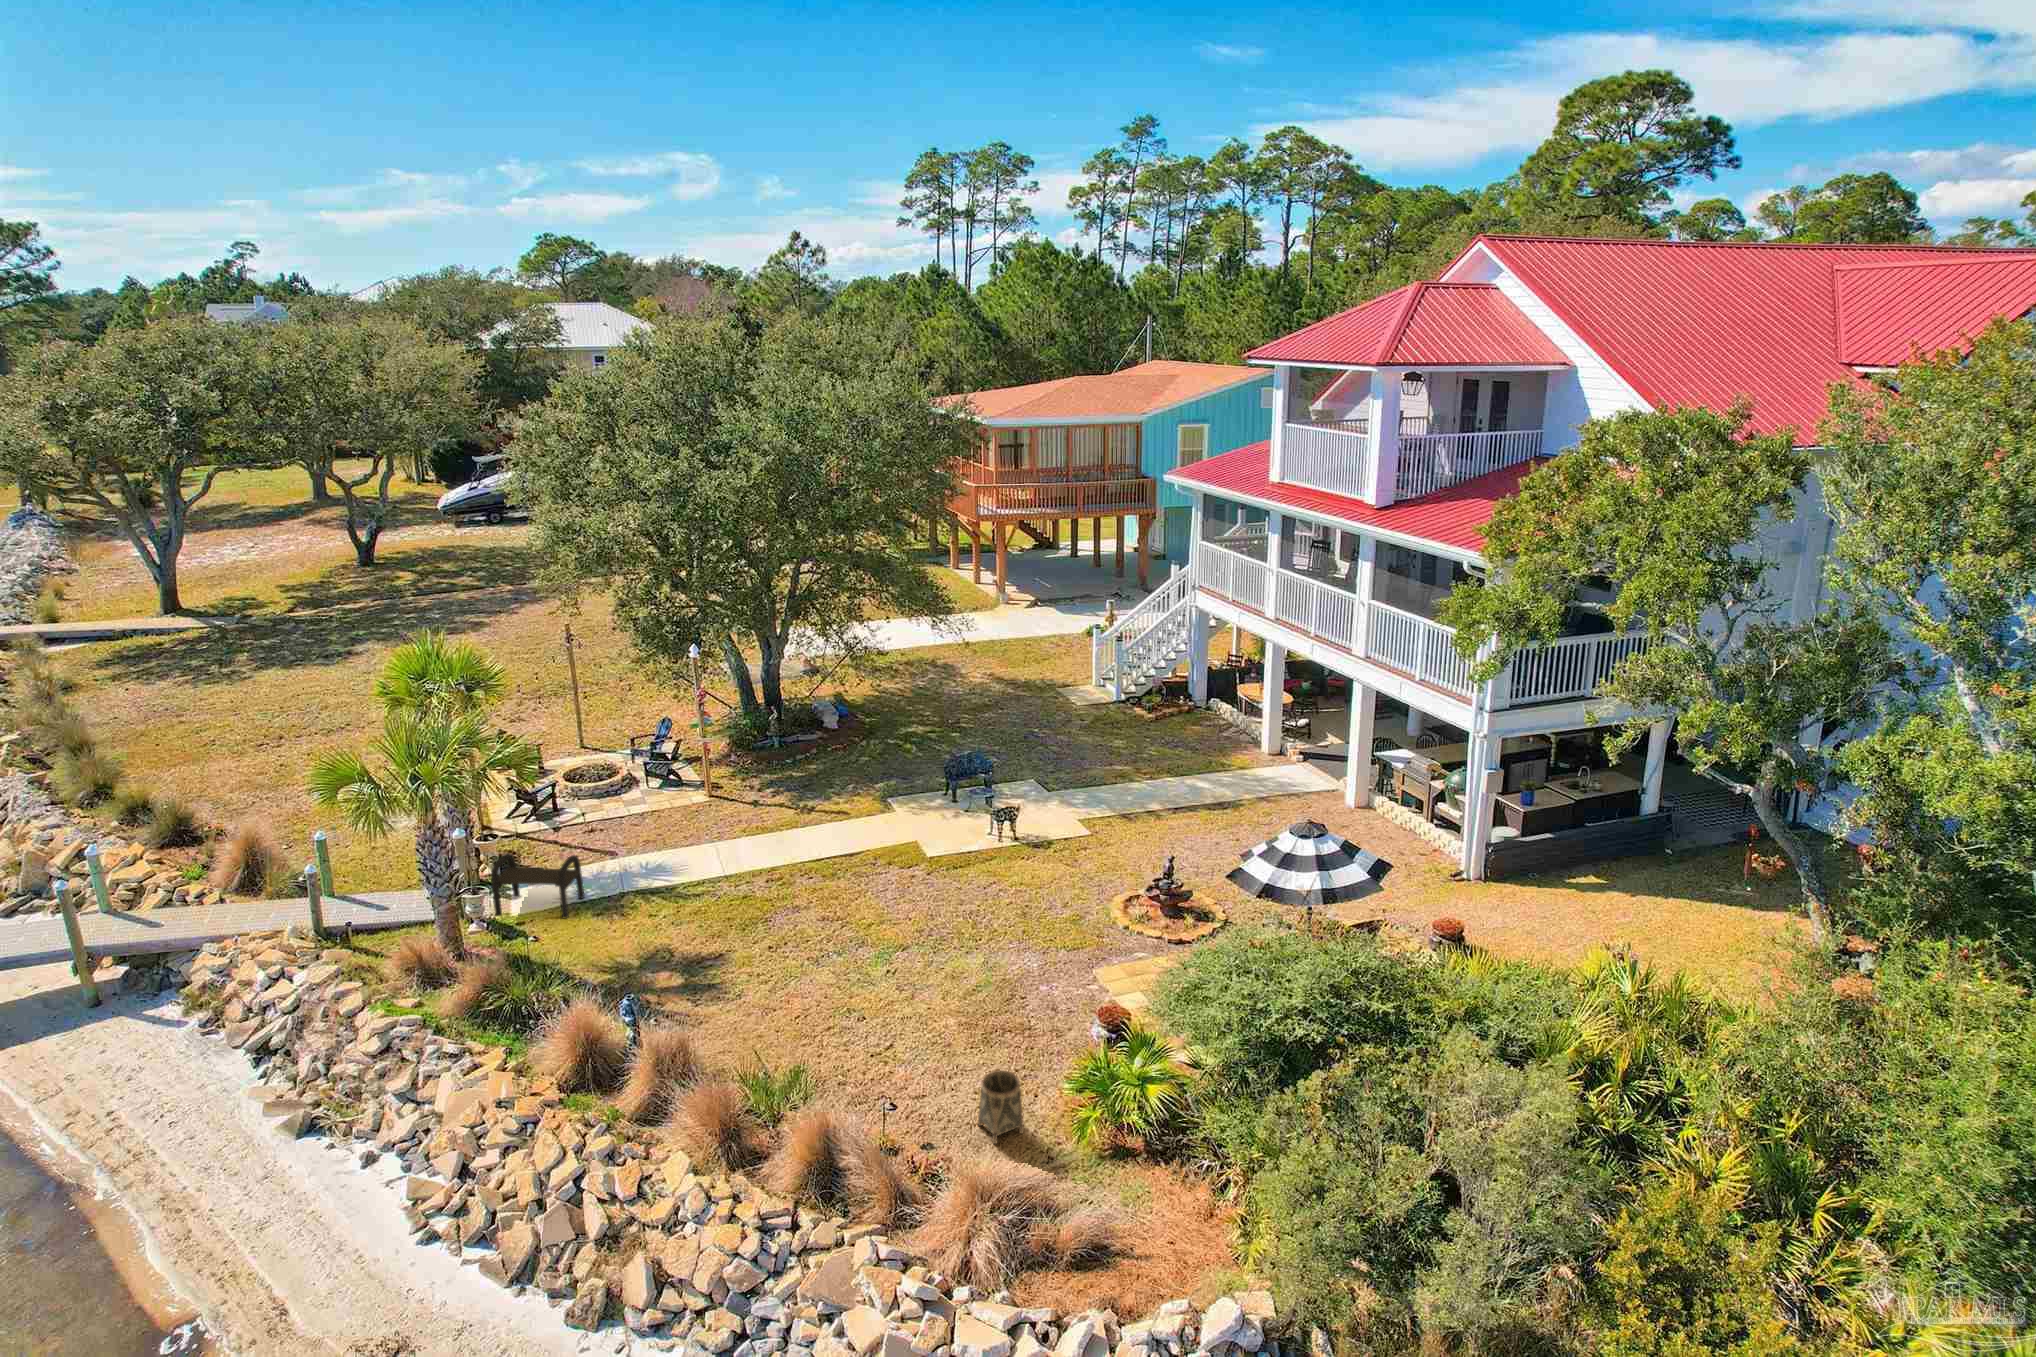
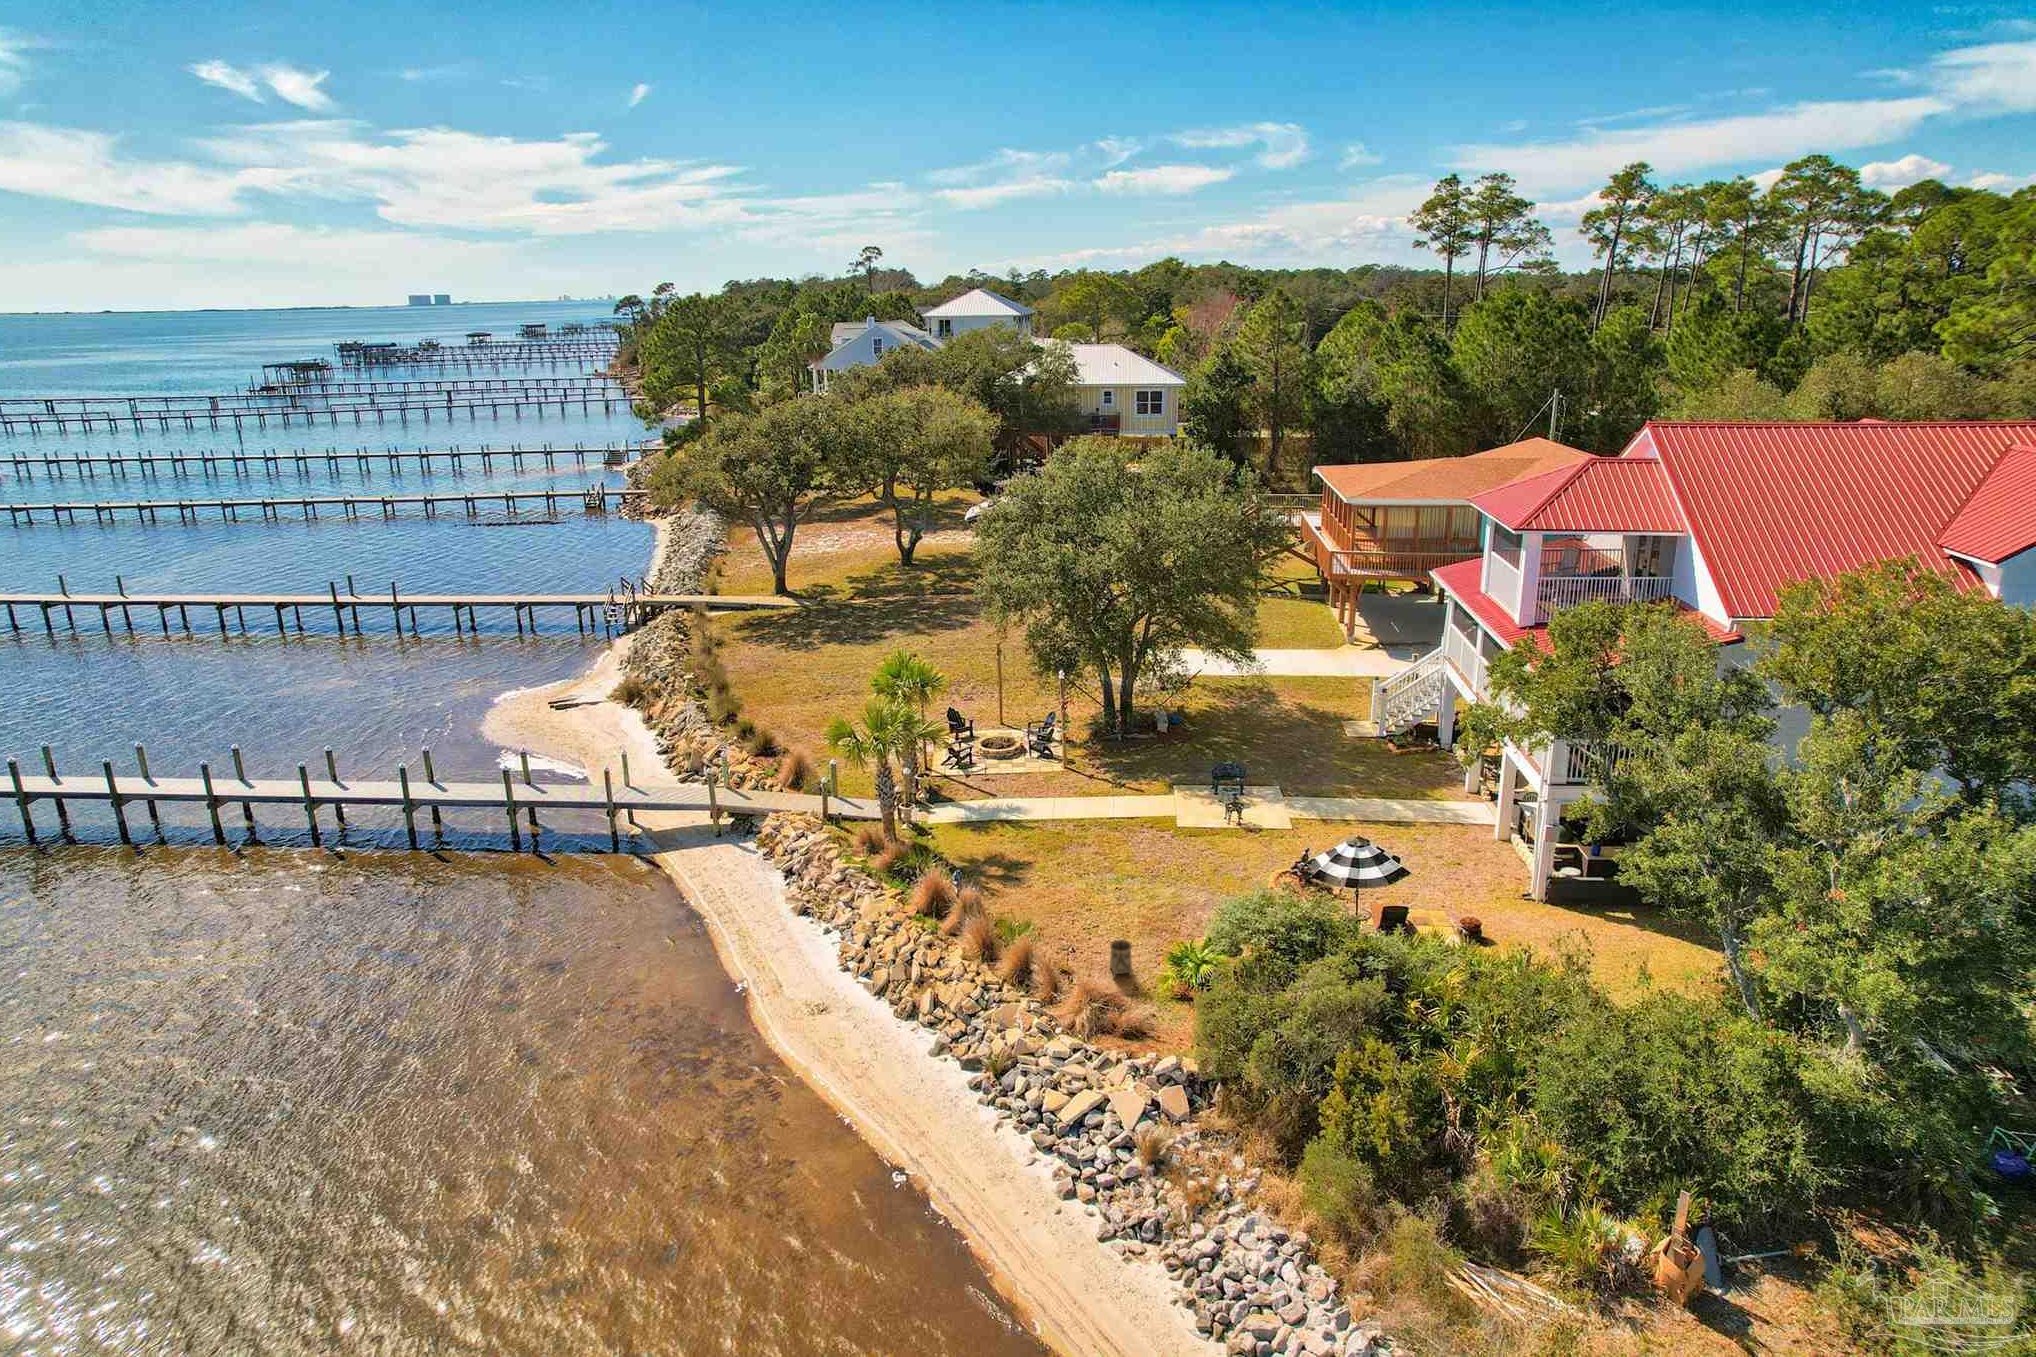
bench: present [491,853,584,918] -> none [906,786,956,828]

